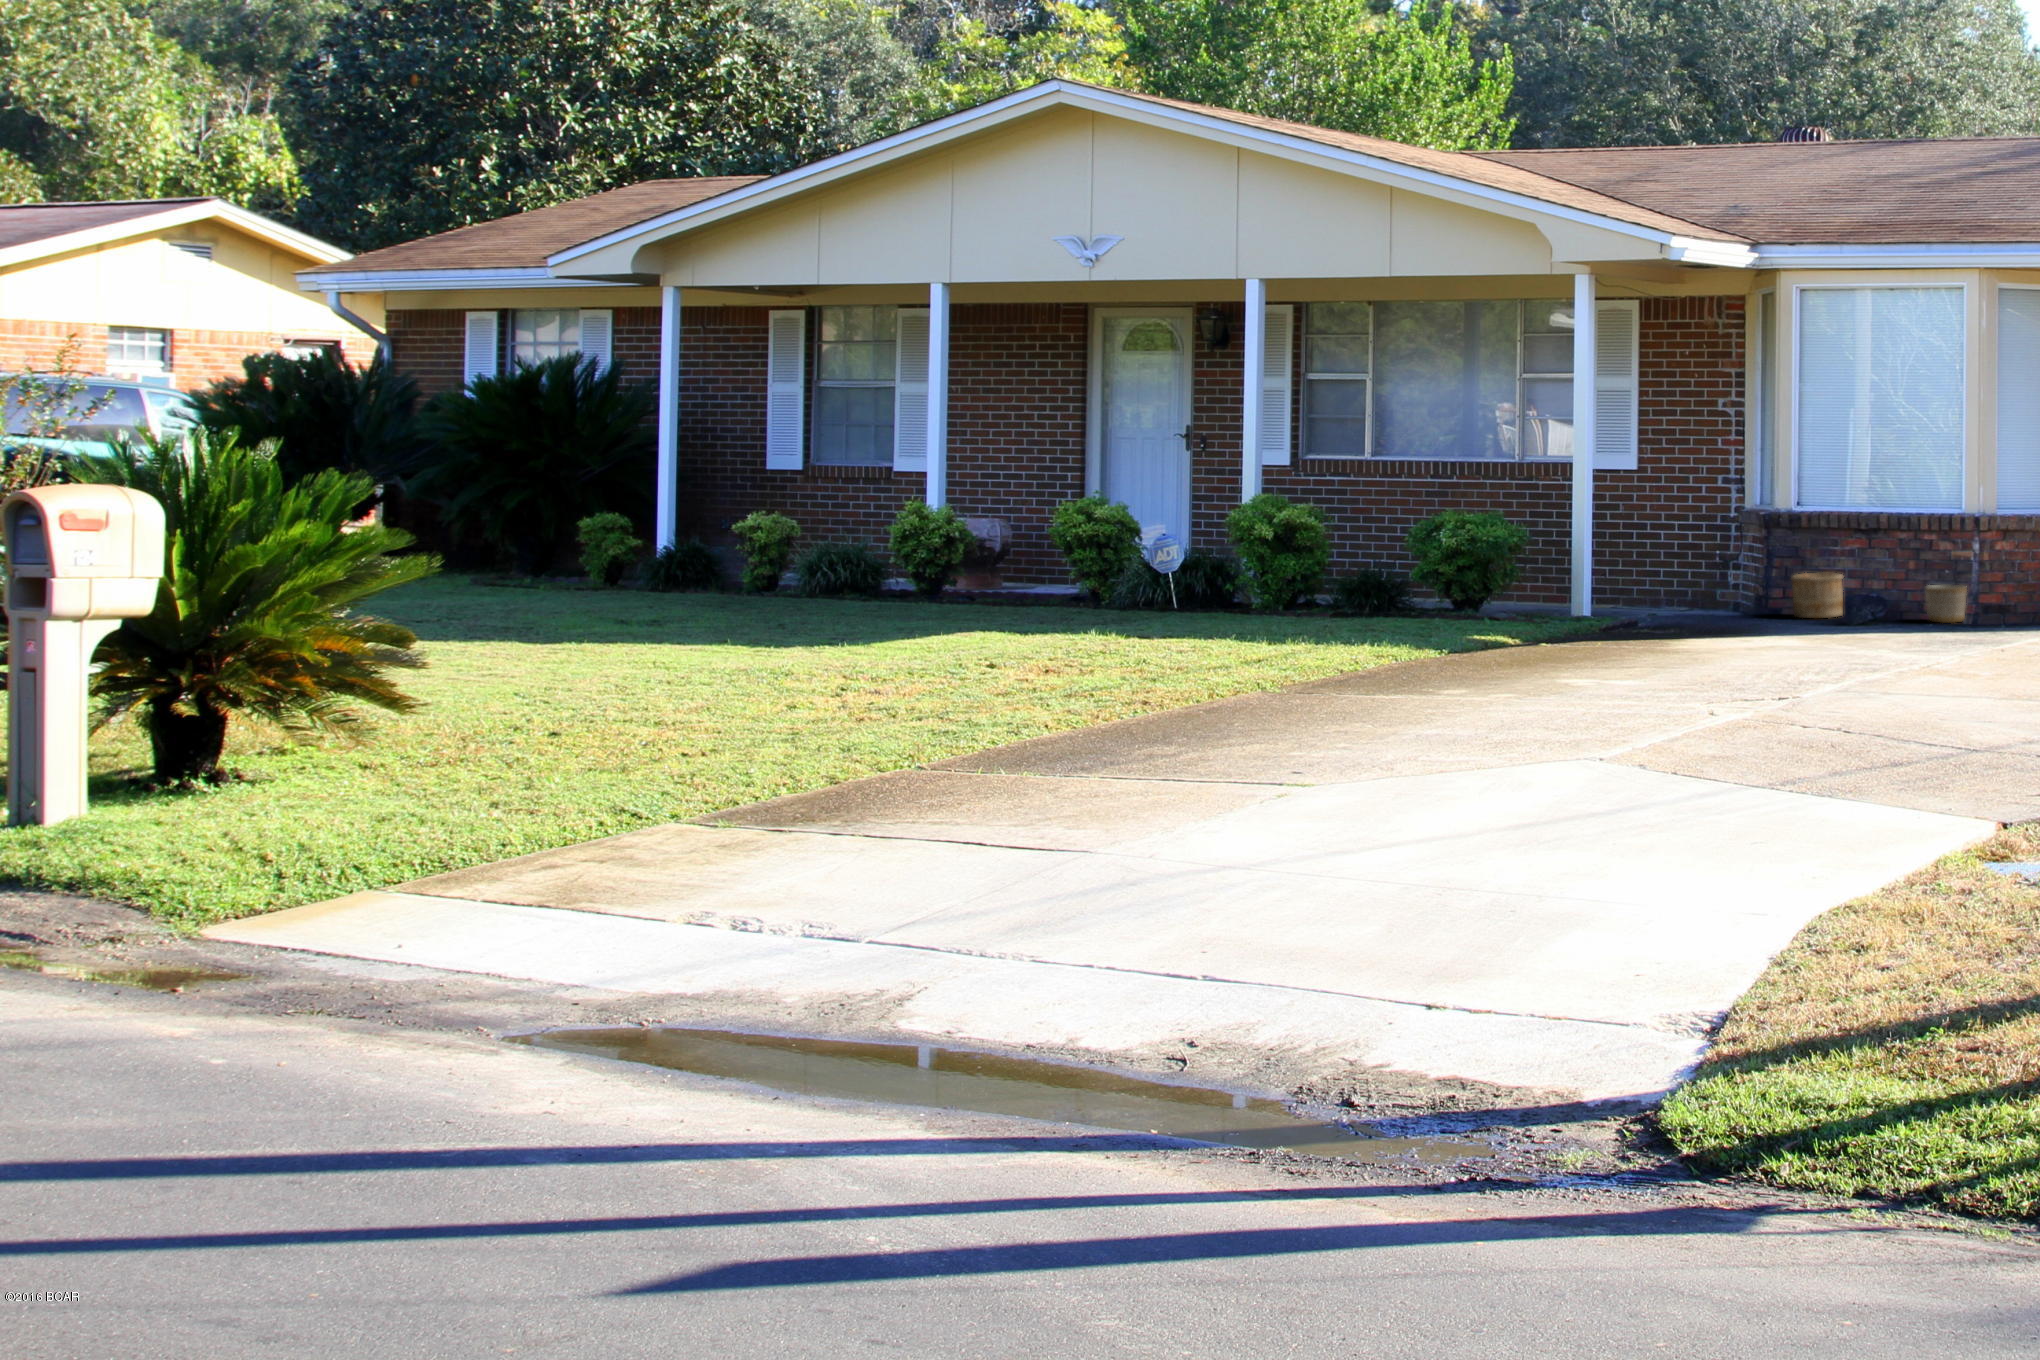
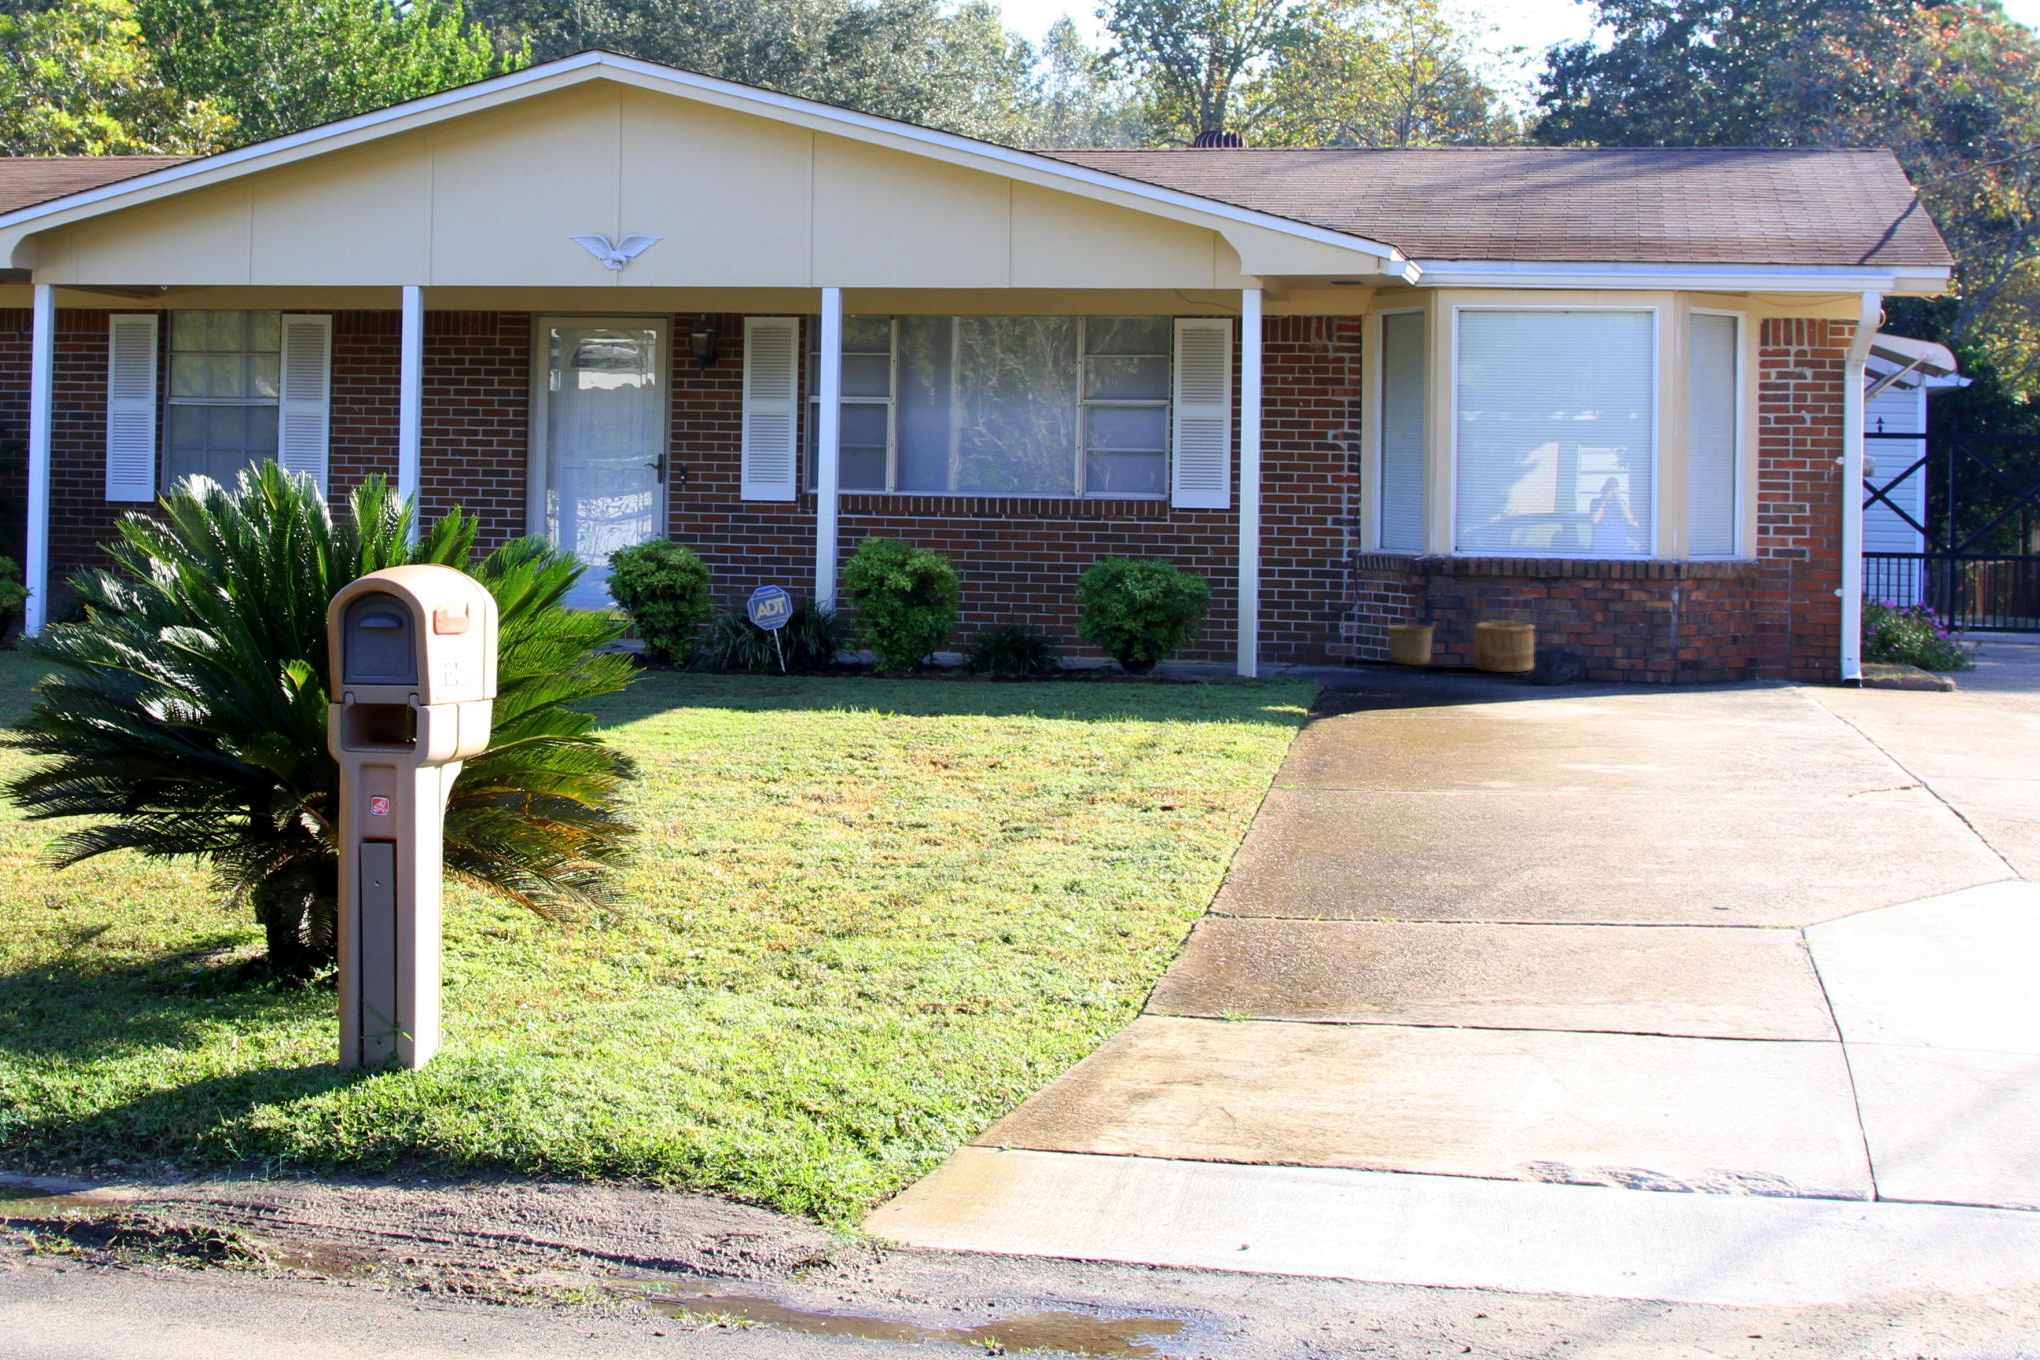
planter: present [1926,585,1967,623] -> present [1389,625,1433,665]

